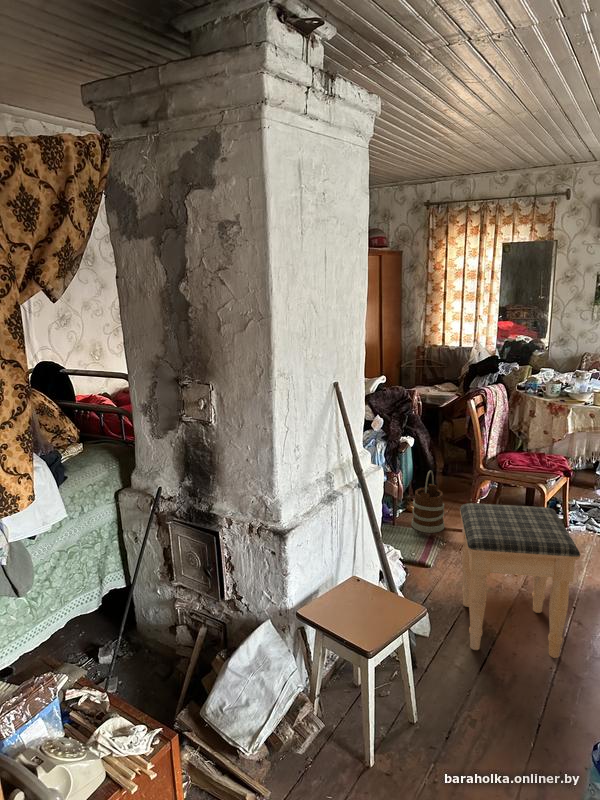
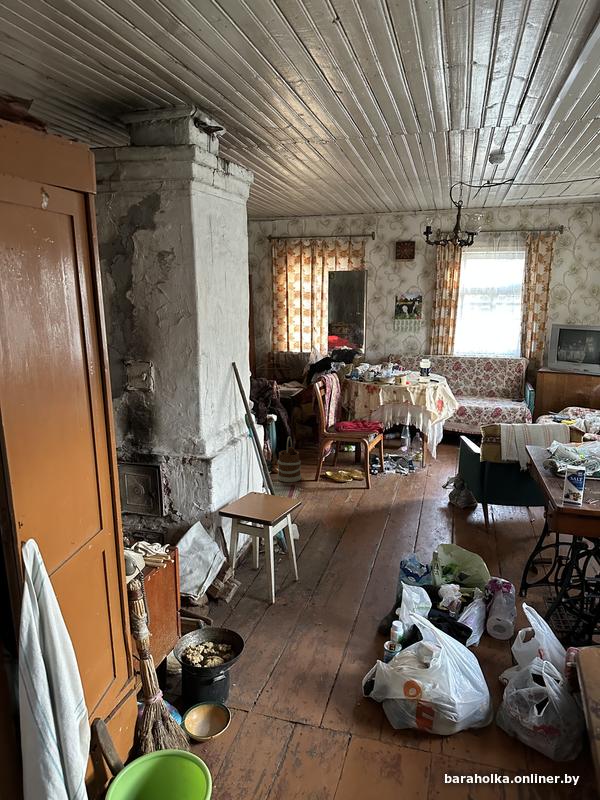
footstool: present [460,503,580,658] -> none [315,445,390,541]

